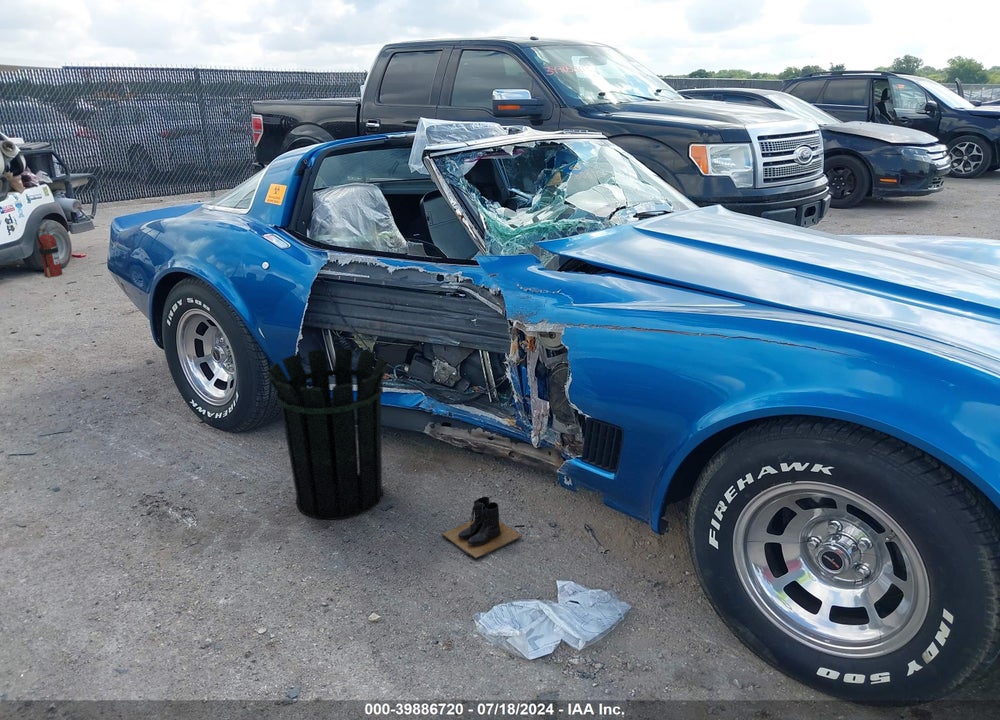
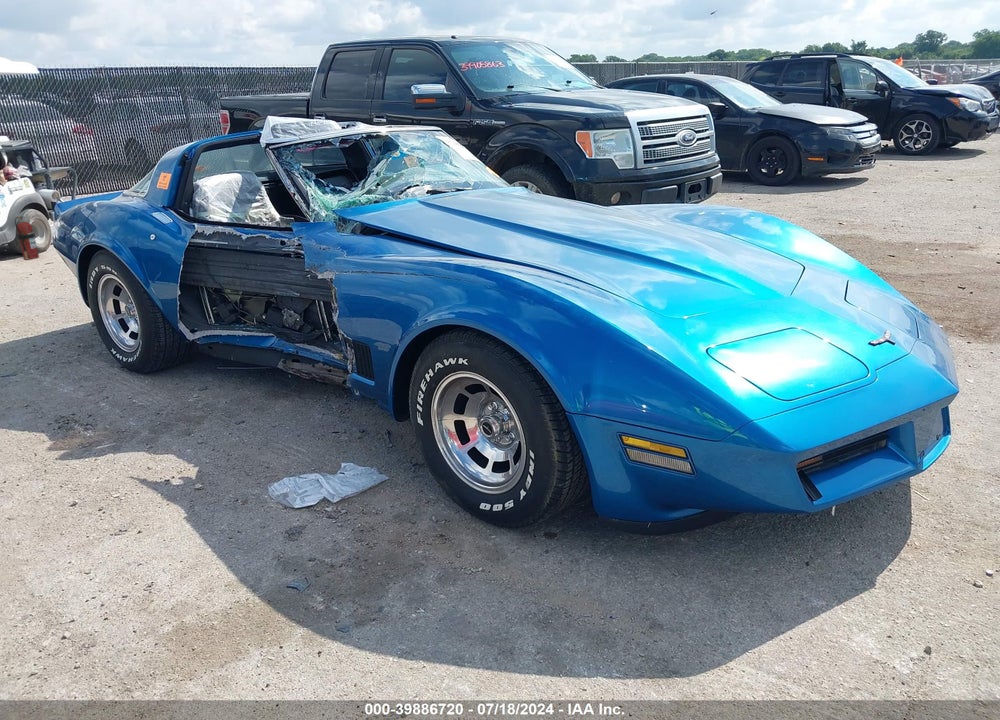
waste bin: present [267,348,388,520] -> none [143,300,243,429]
boots: present [442,497,522,559] -> none [273,408,331,451]

